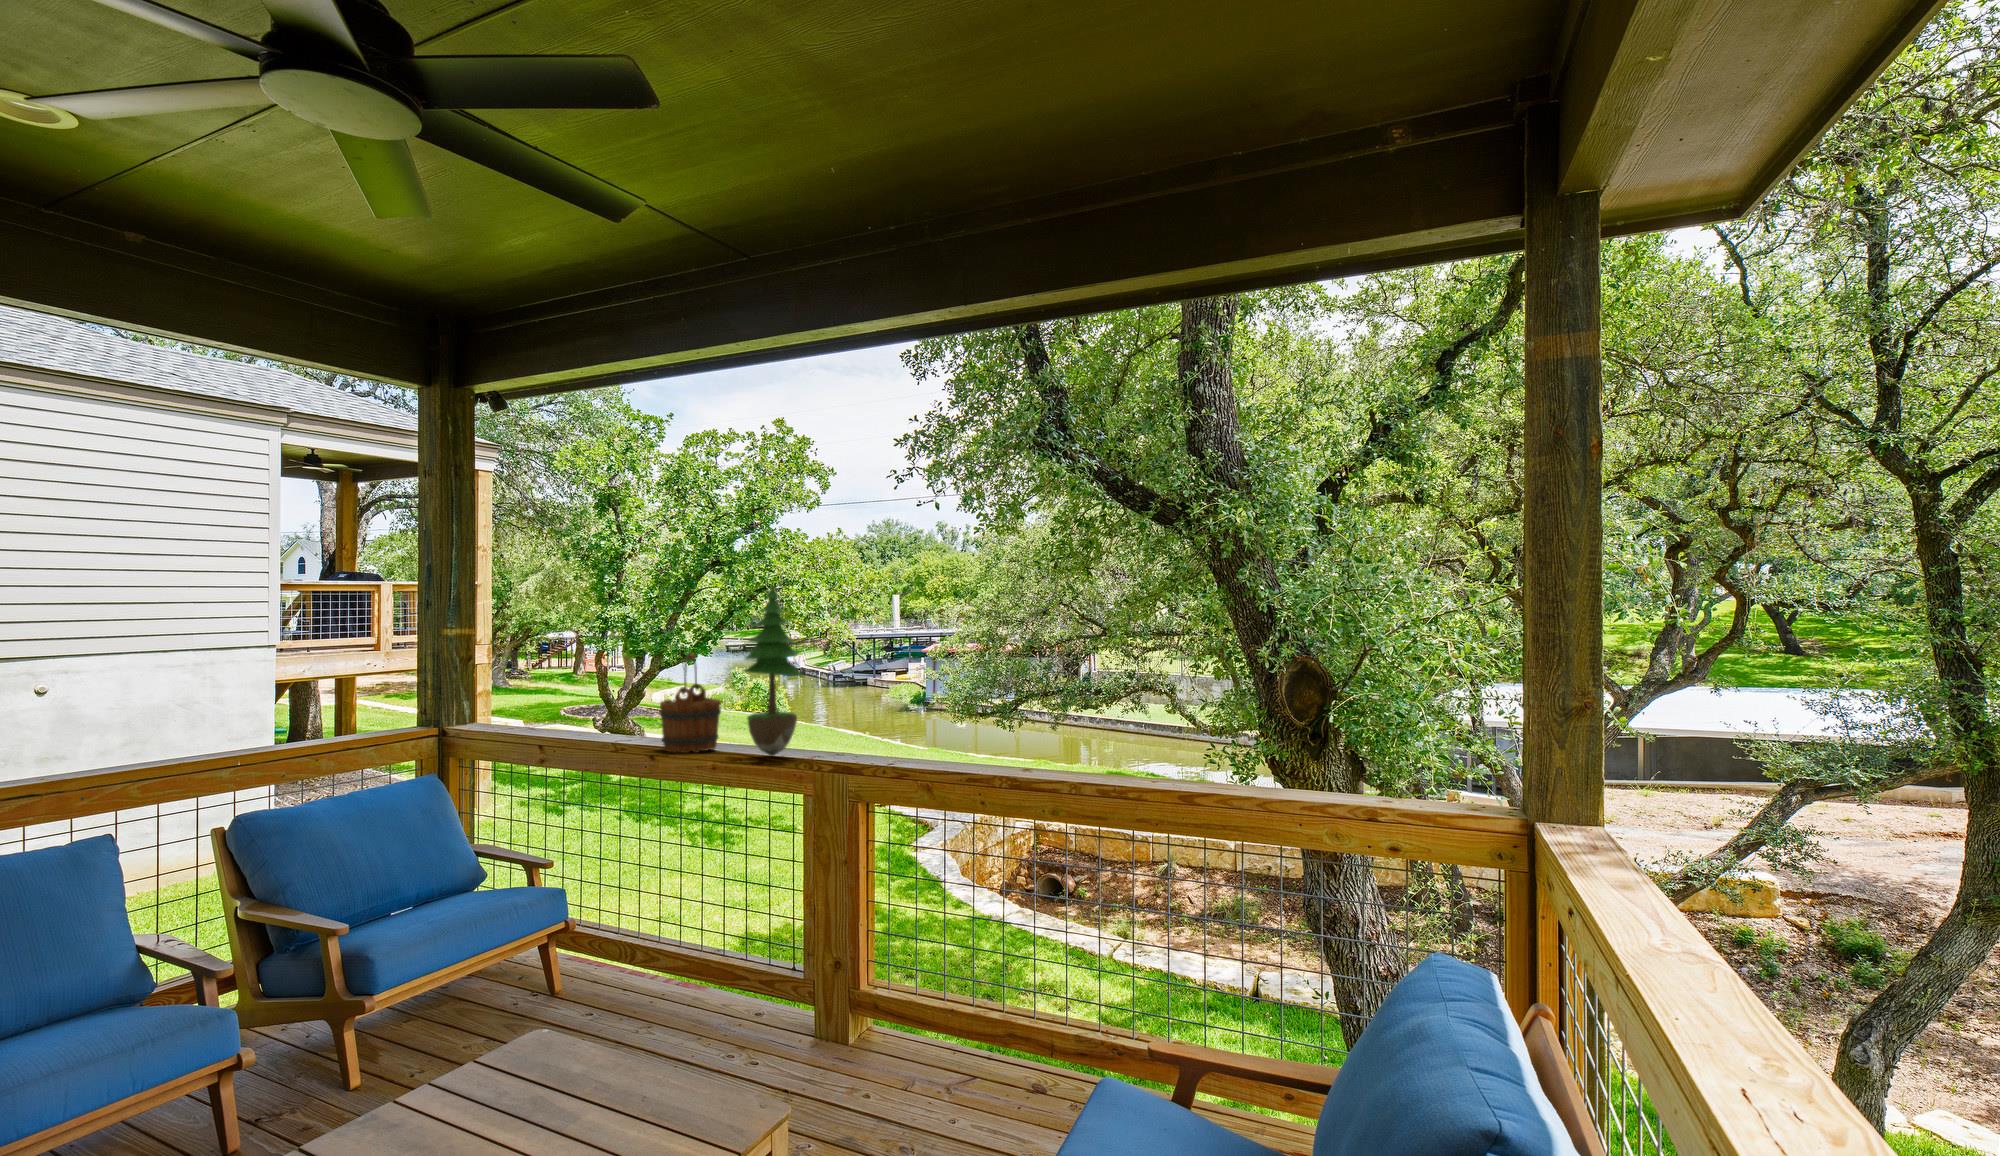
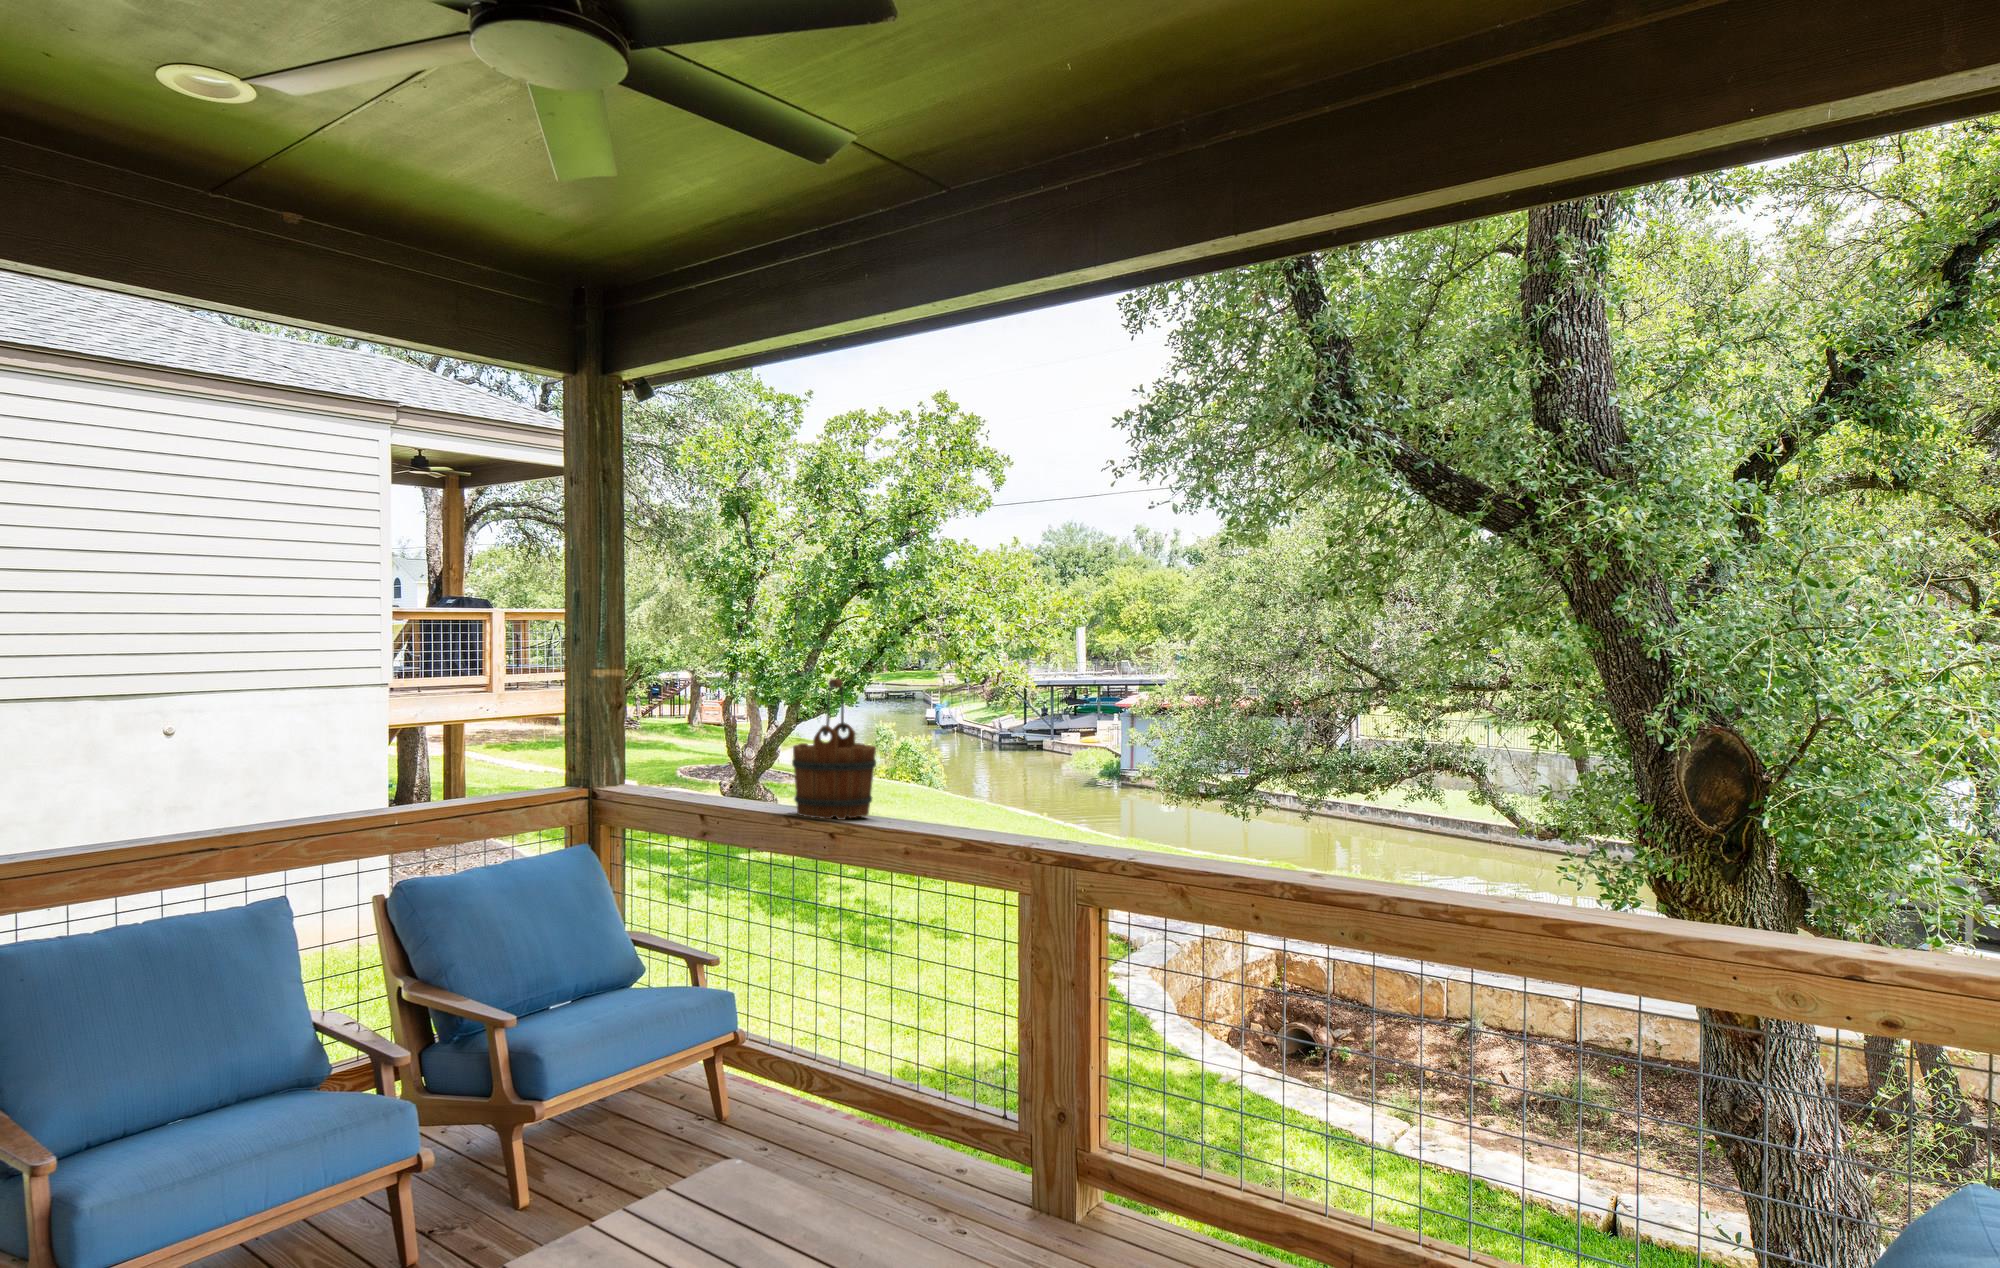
potted tree: present [743,585,802,756] -> none [905,577,996,831]

